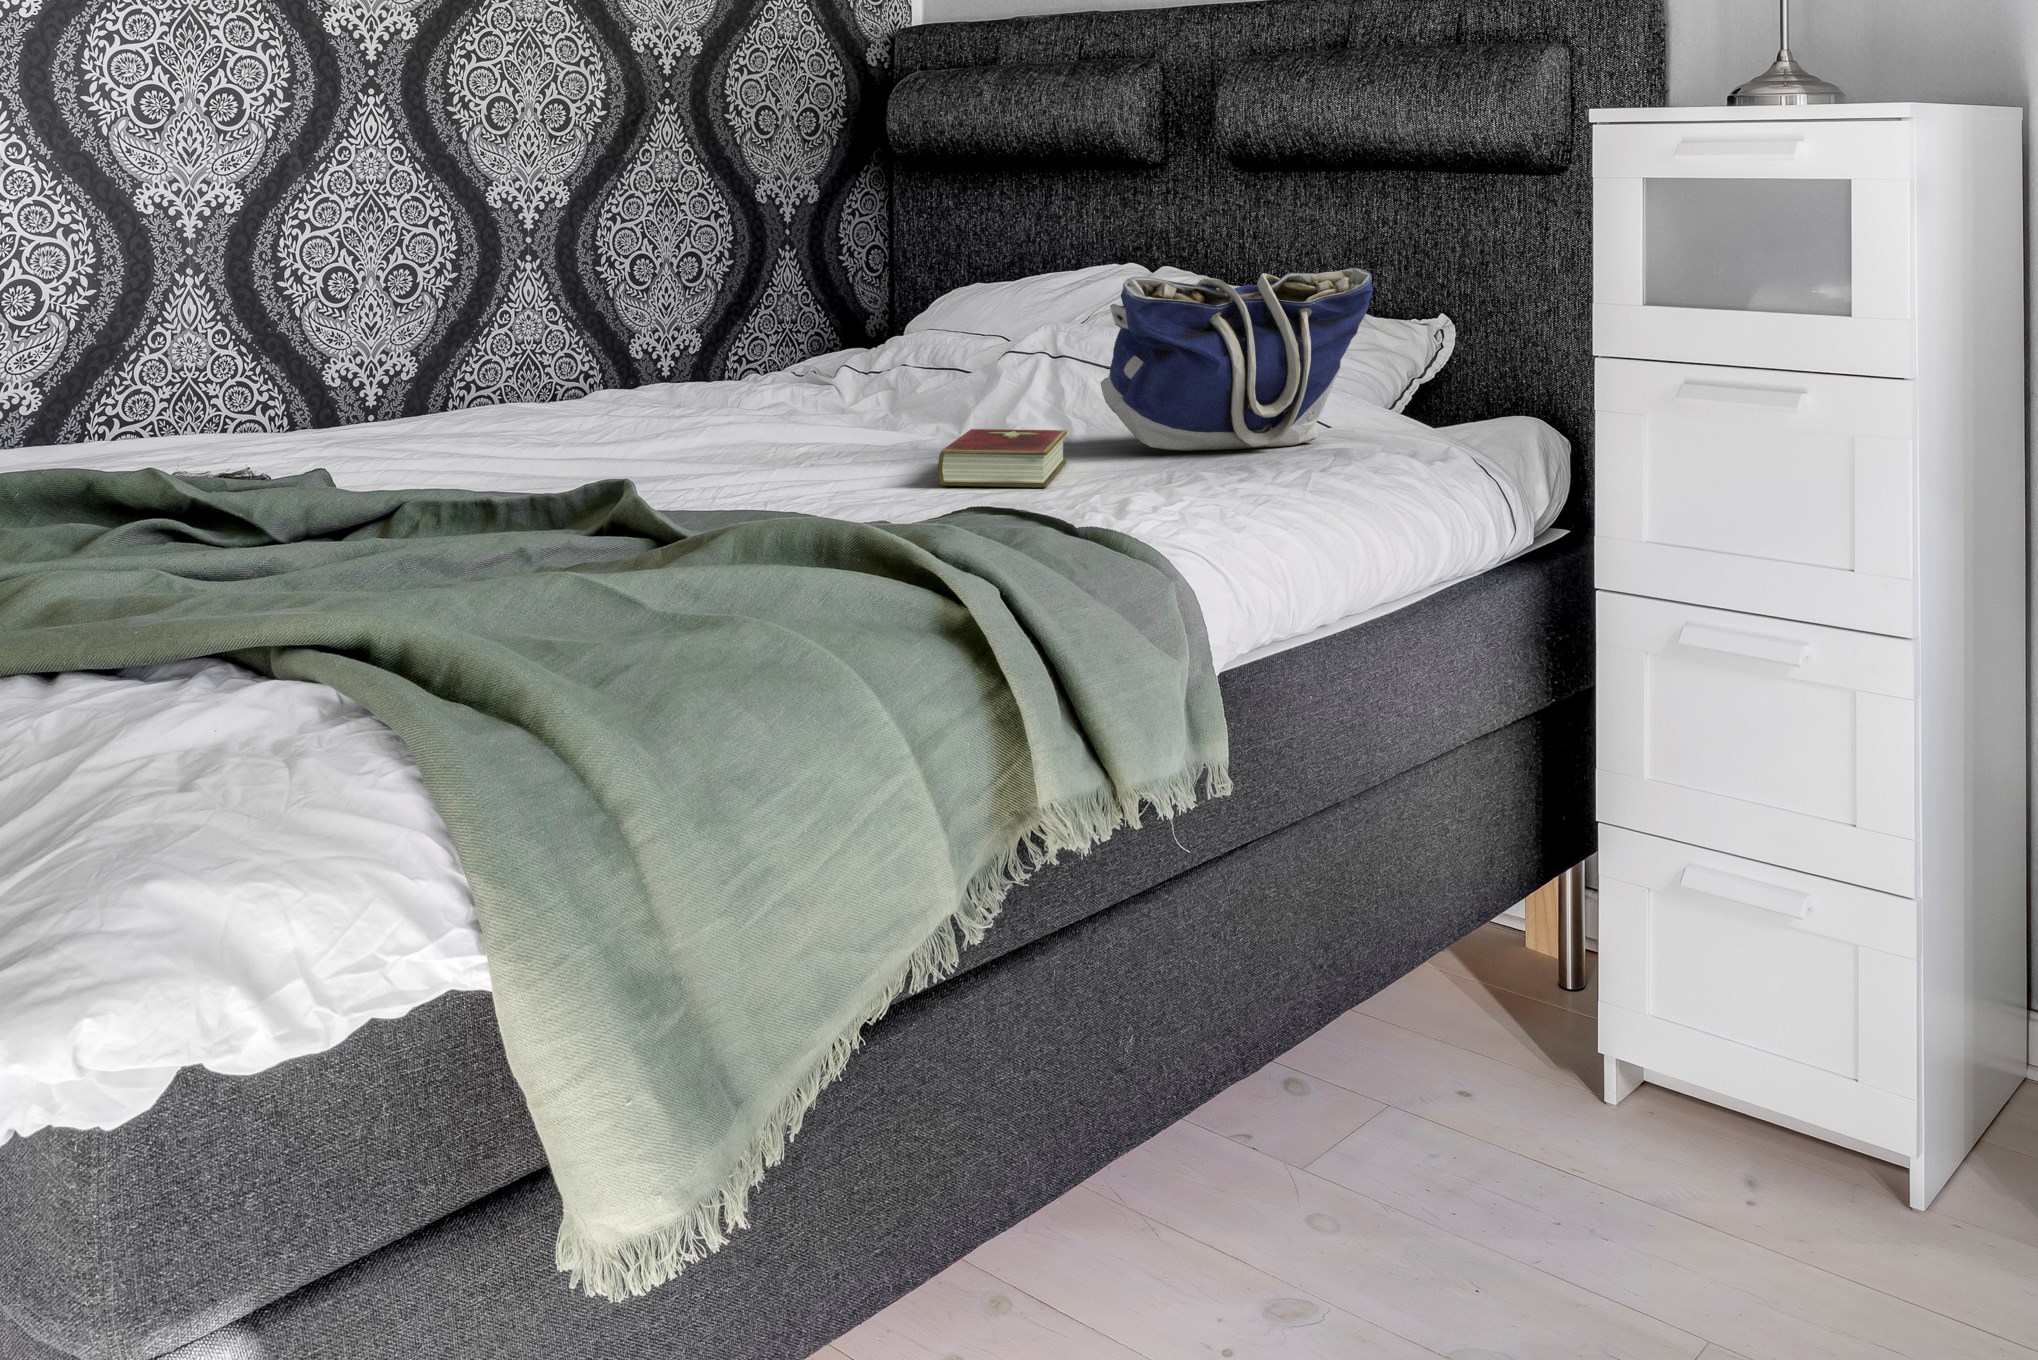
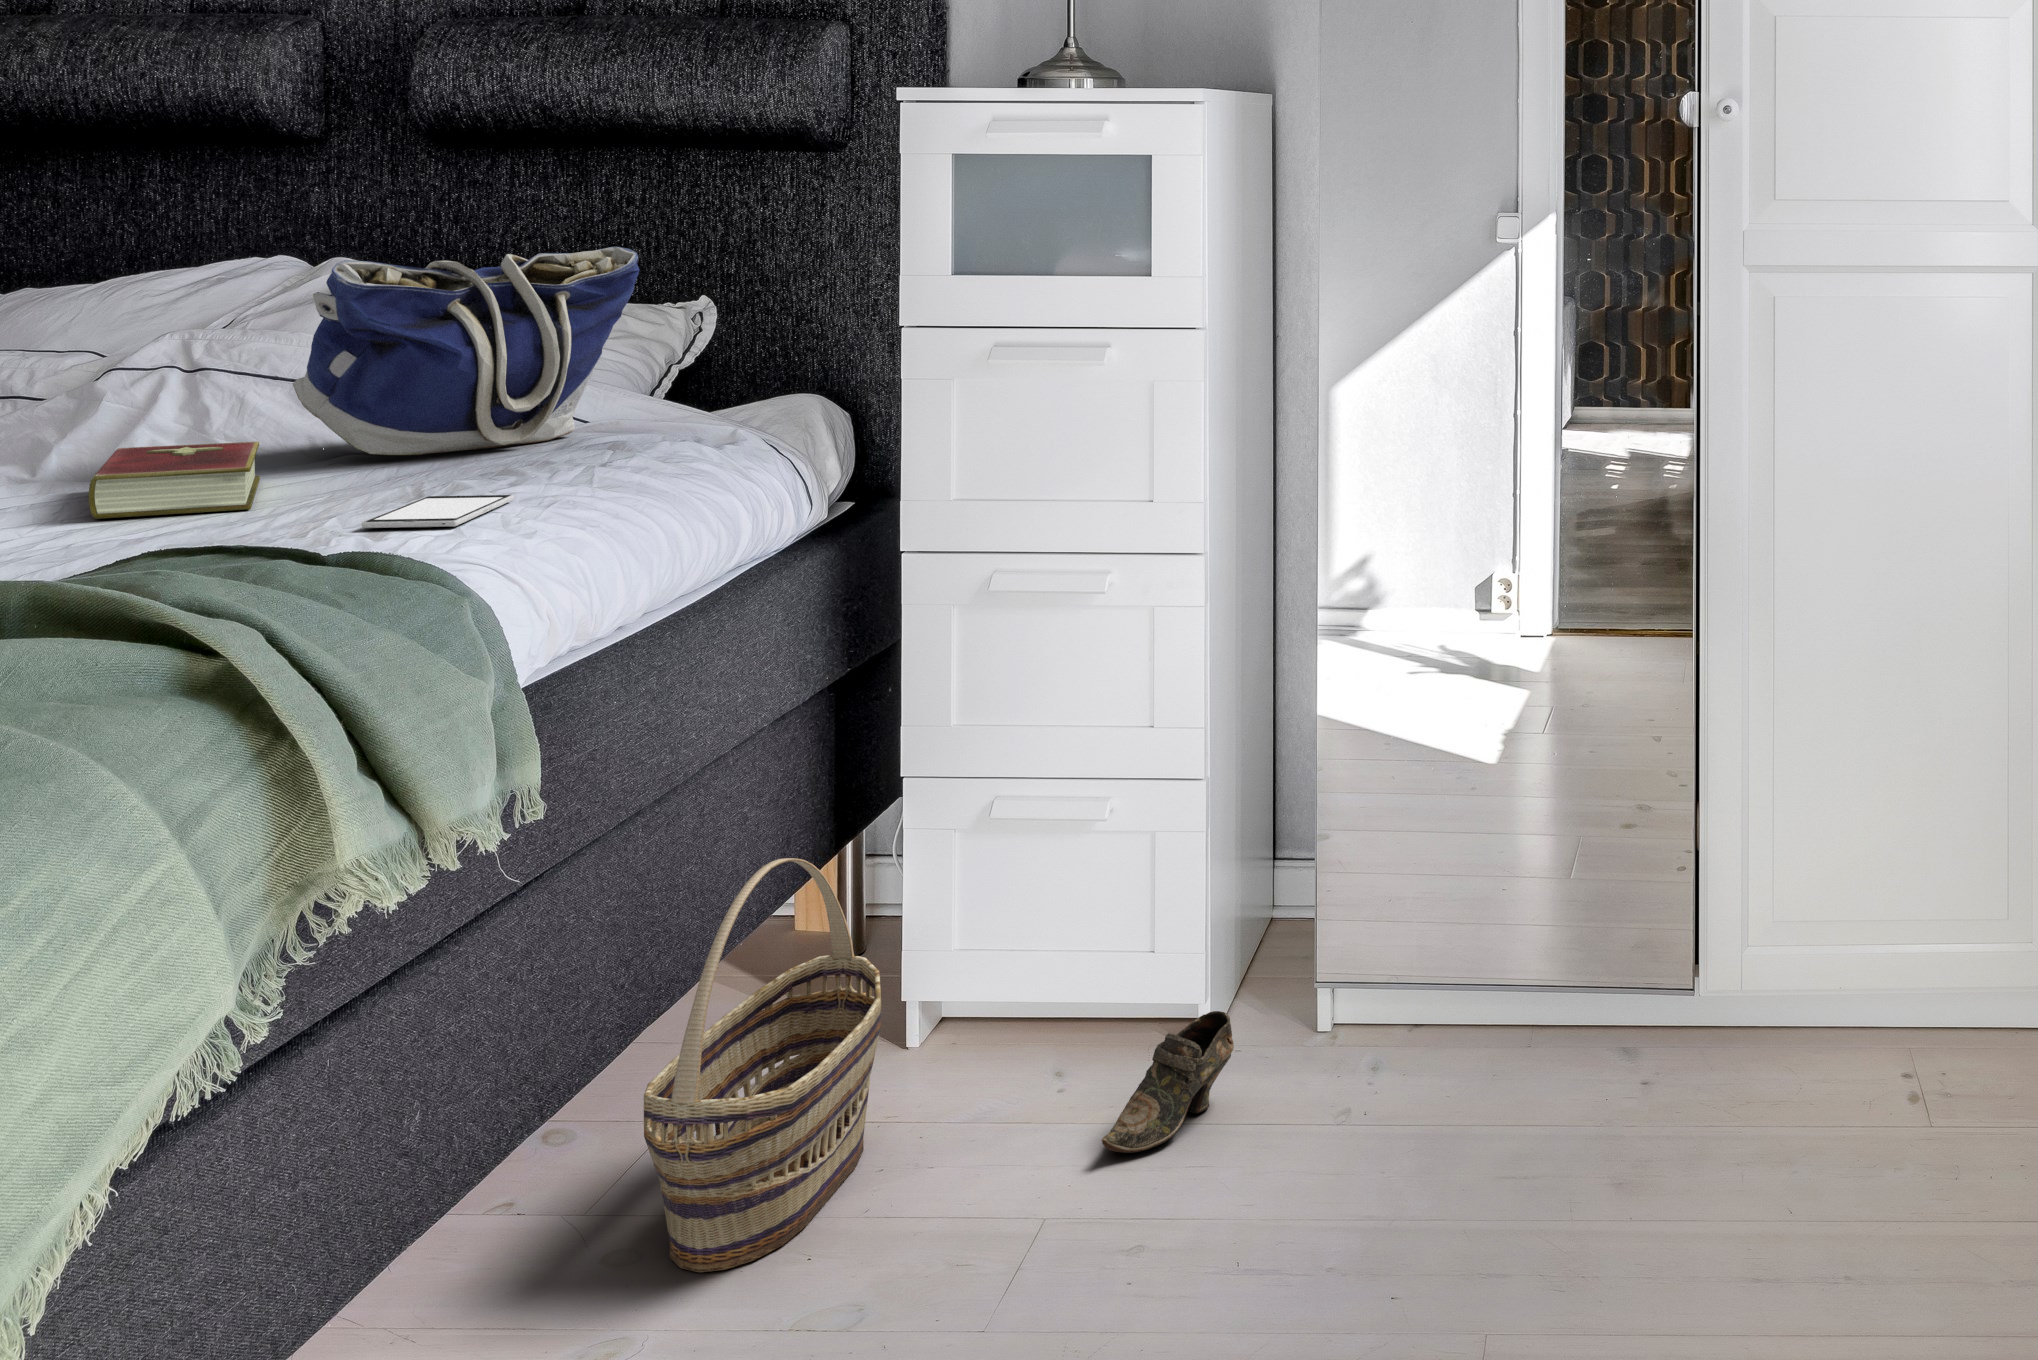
smartphone: none [1112,488,1237,516] -> present [362,495,514,528]
basket: none [1319,871,1551,1261] -> present [644,858,881,1272]
shoe: none [1763,1133,1925,1267] -> present [1102,1011,1234,1153]

